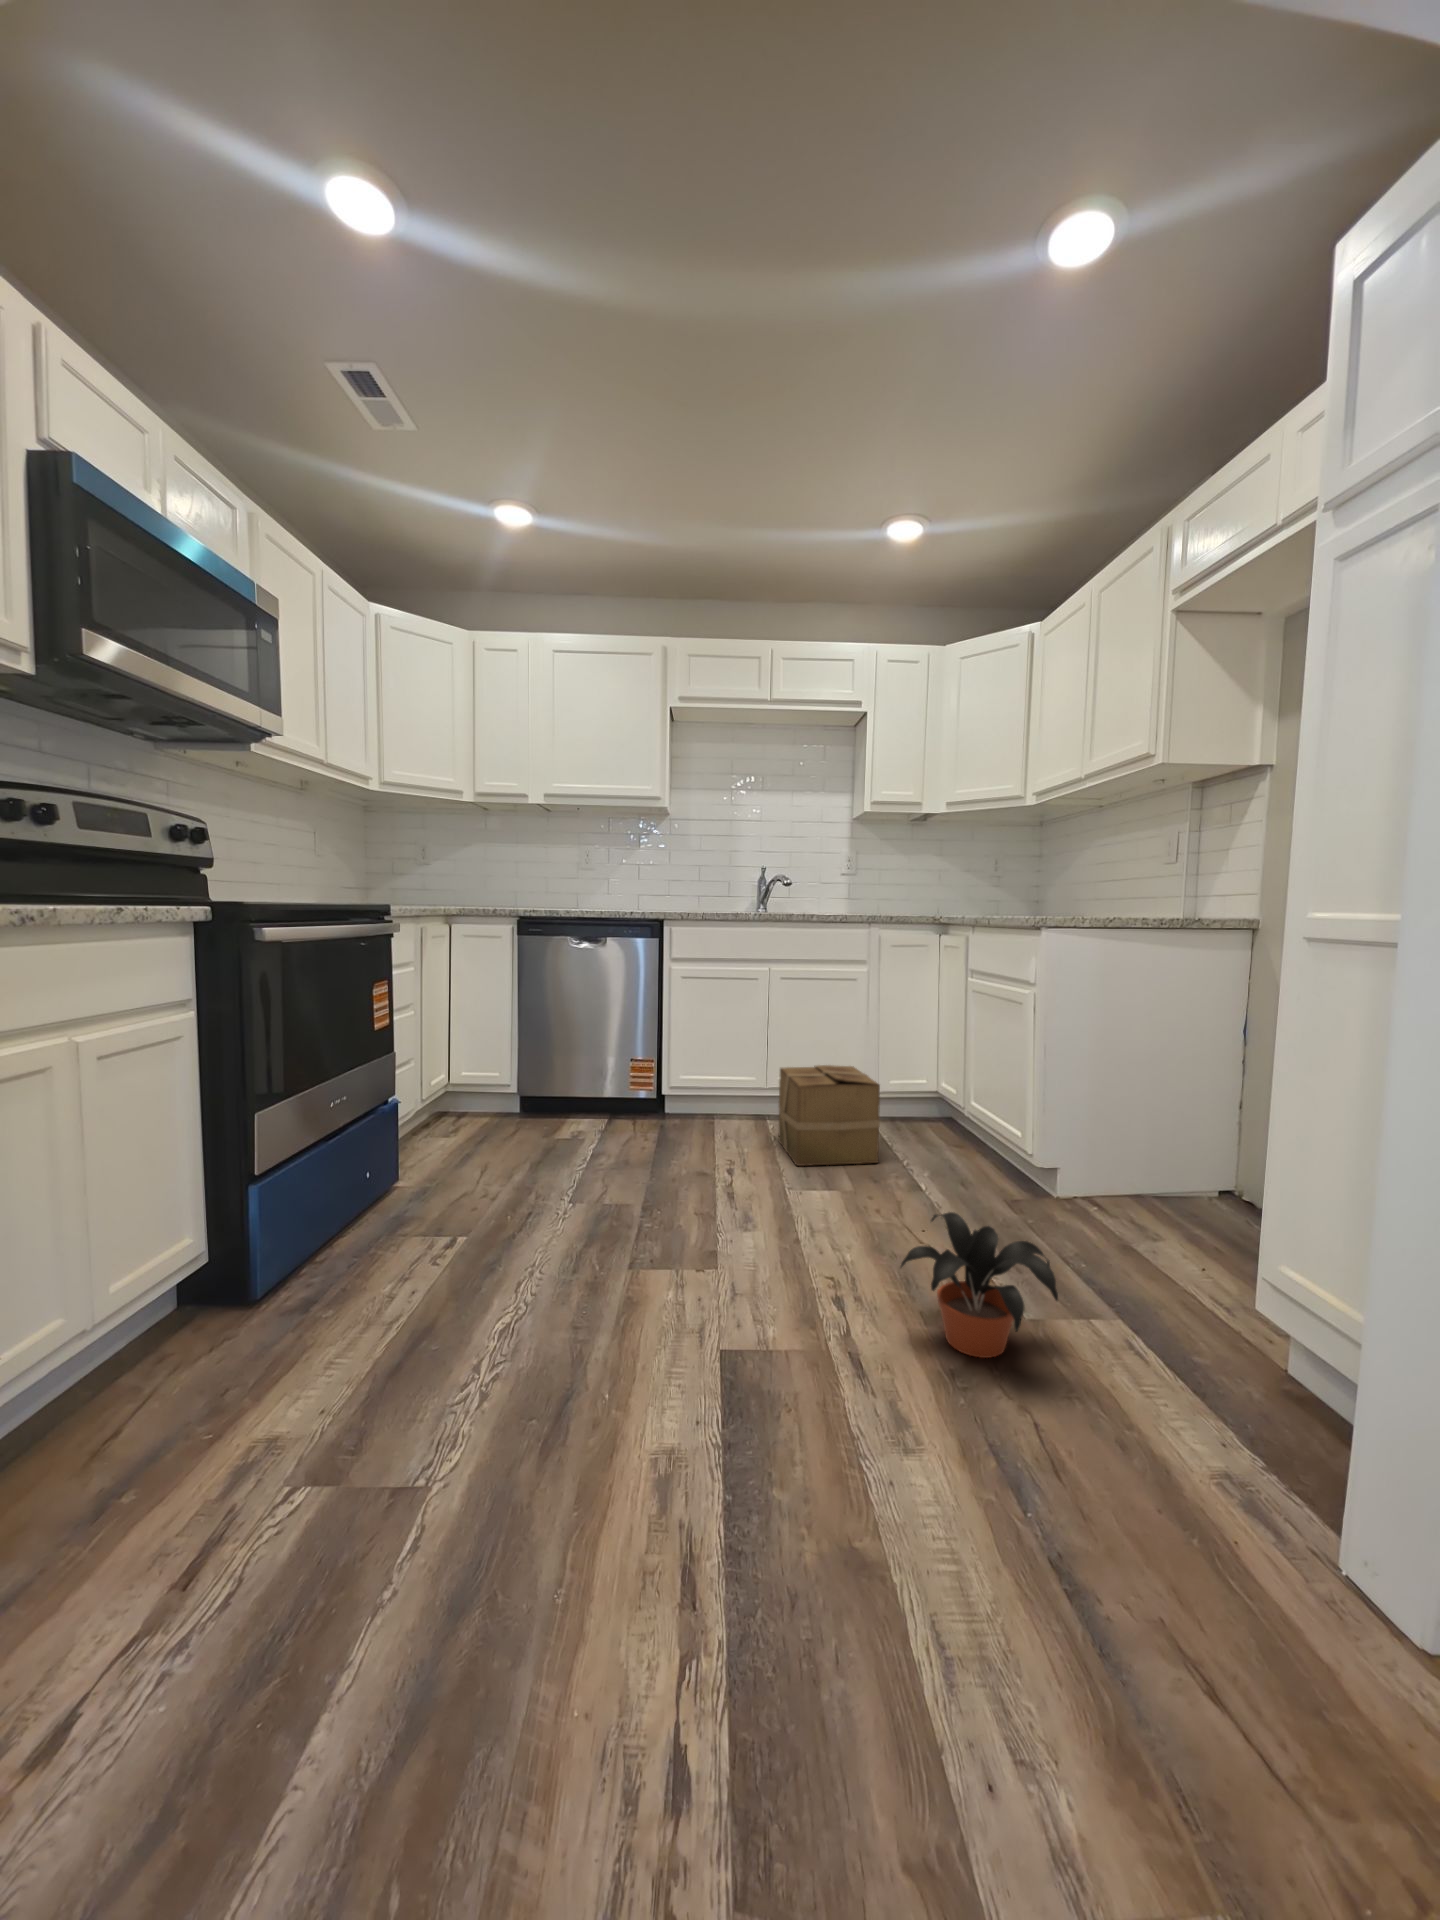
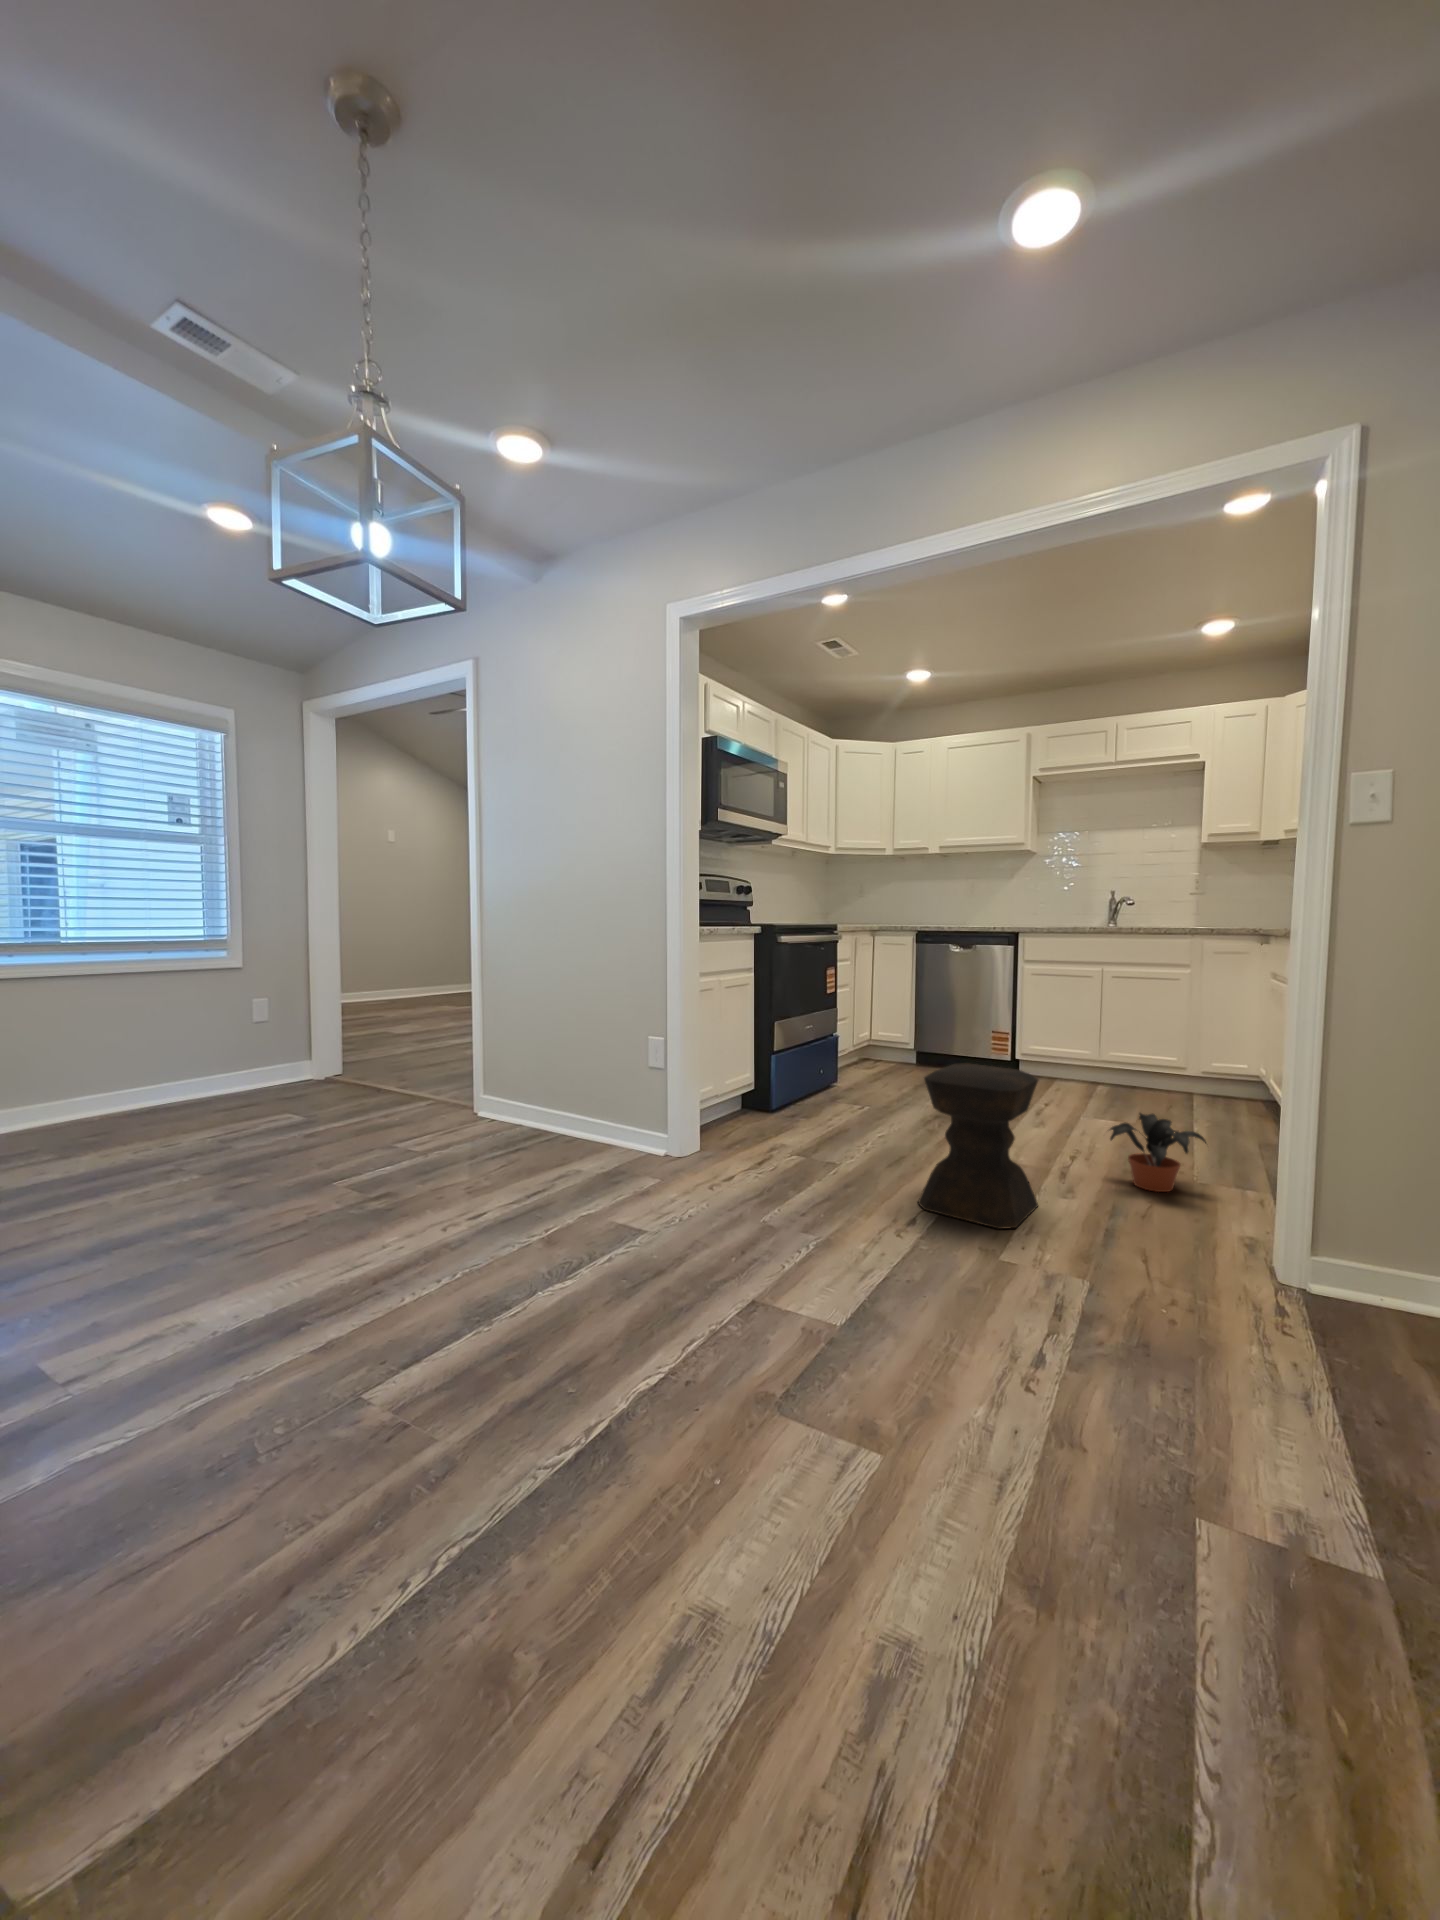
cardboard box: present [779,1065,880,1166] -> none [1098,1042,1177,1117]
stool: none [645,1210,894,1664] -> present [918,1064,1038,1229]

